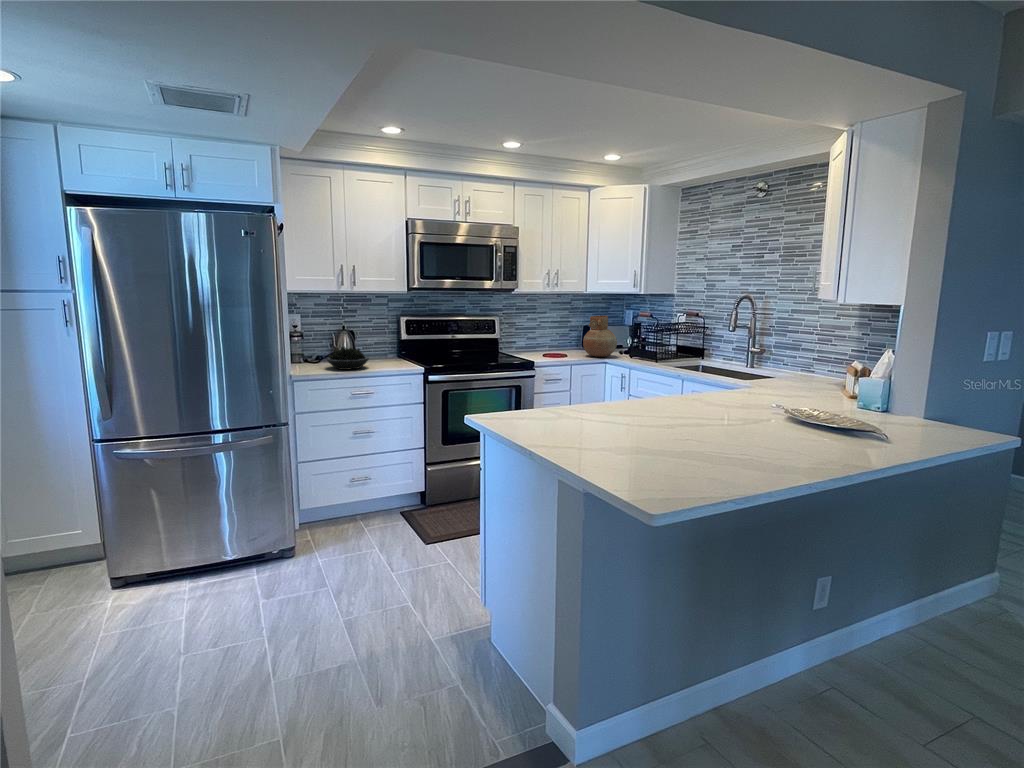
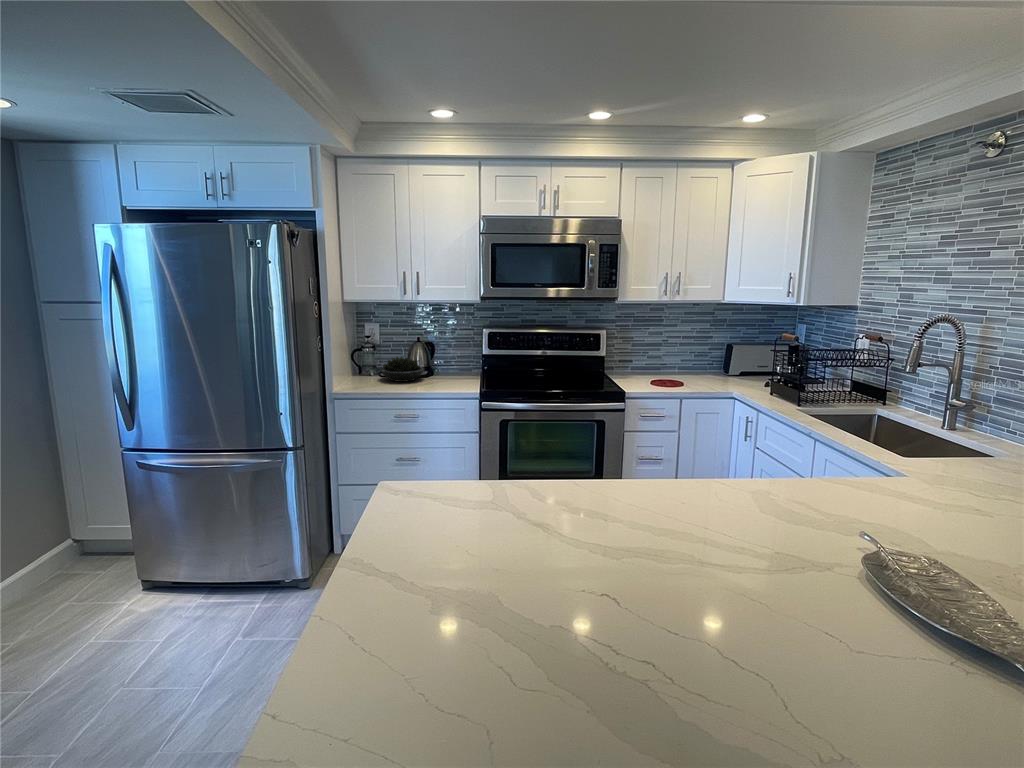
vase: present [583,316,617,357] -> none [702,333,749,388]

